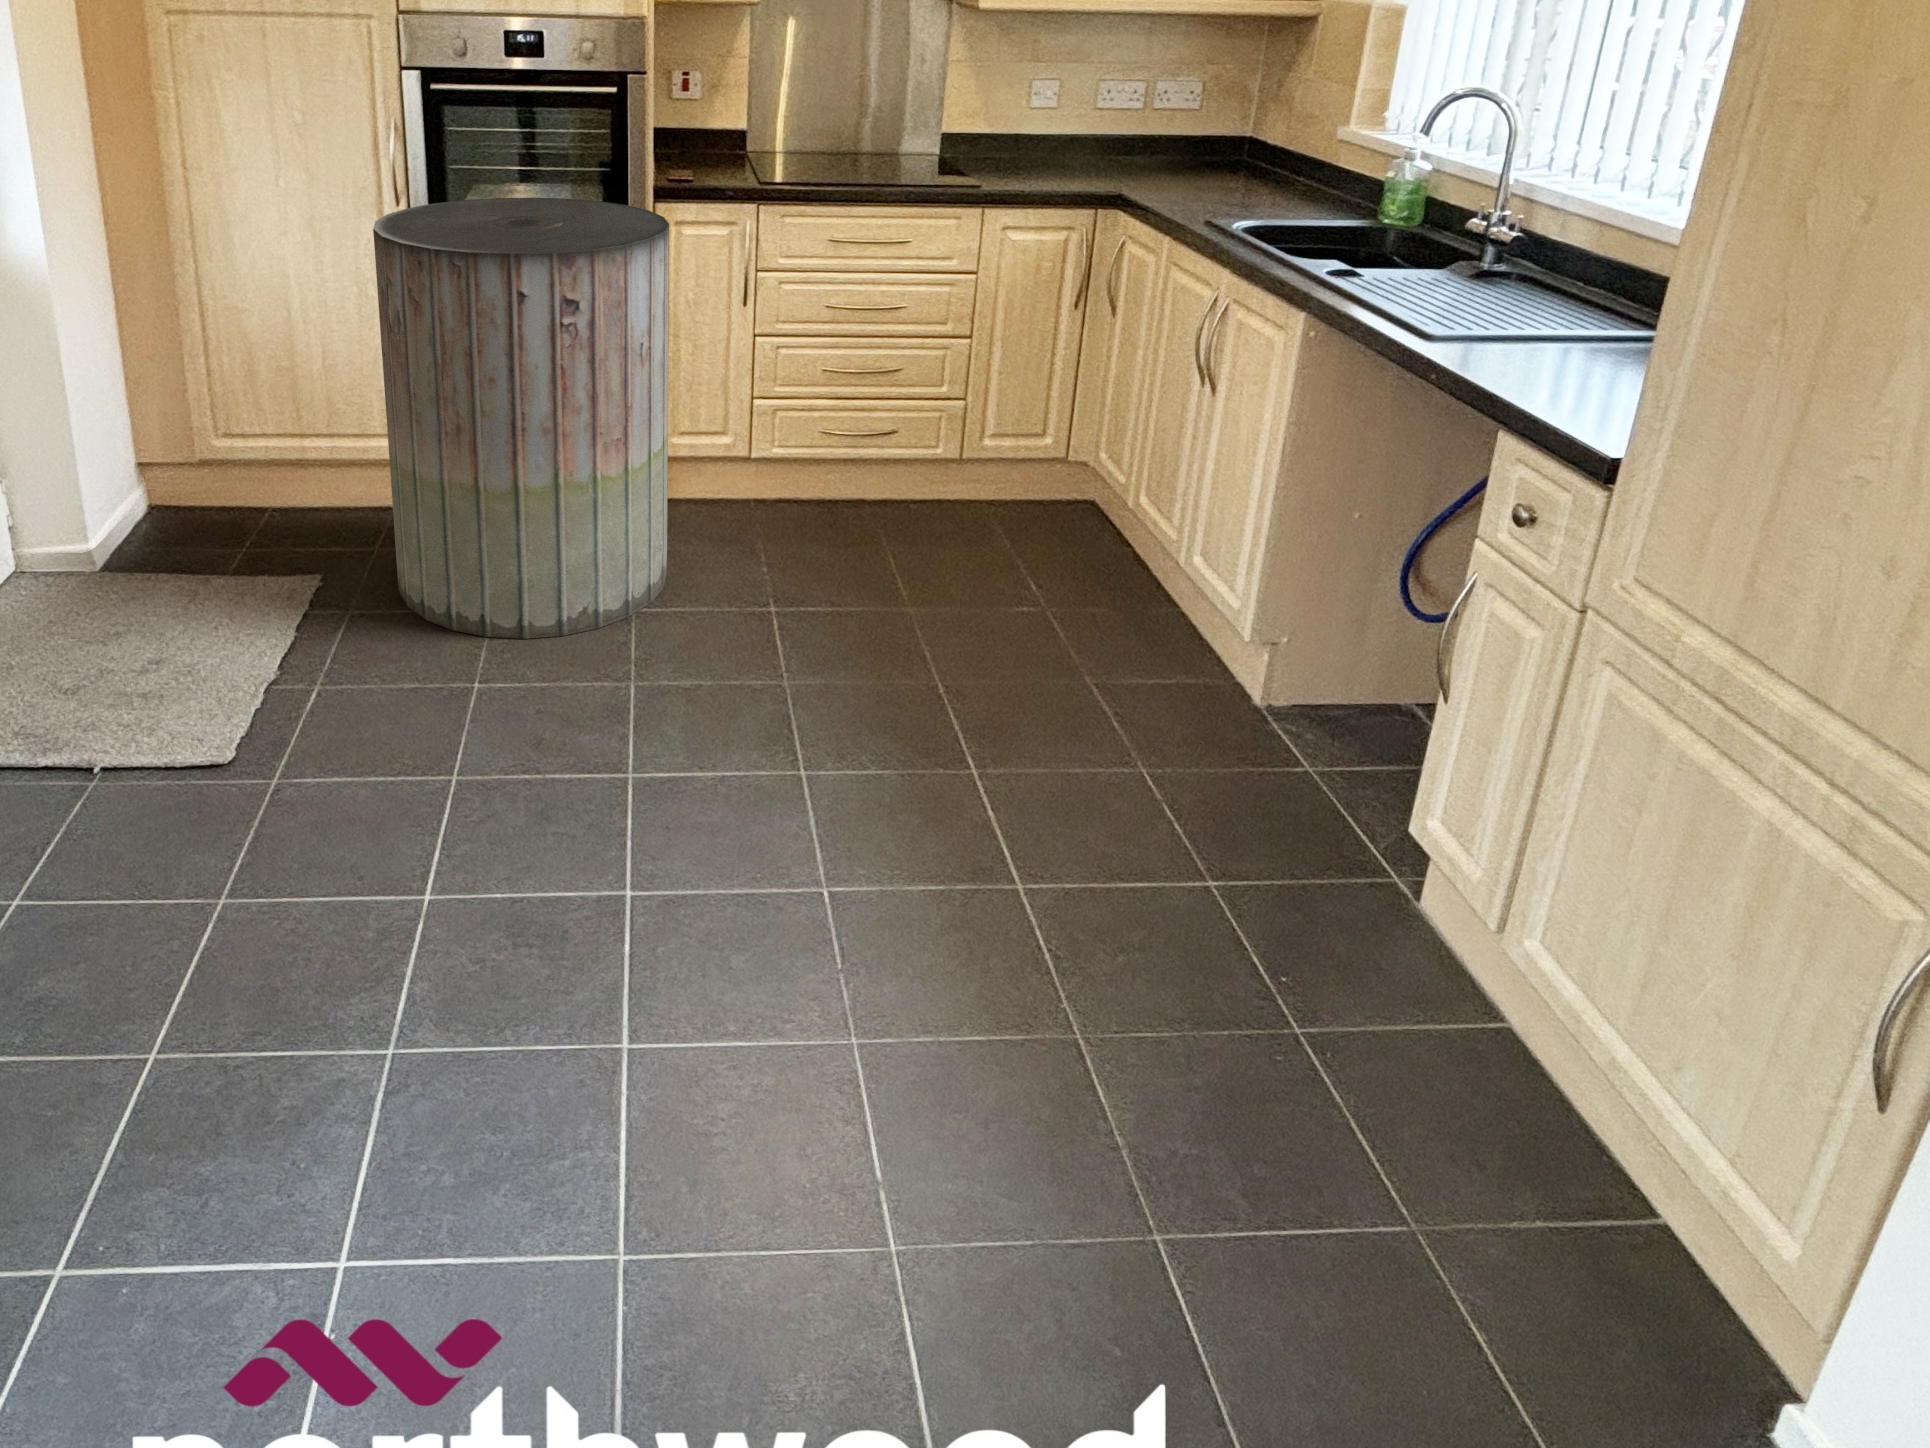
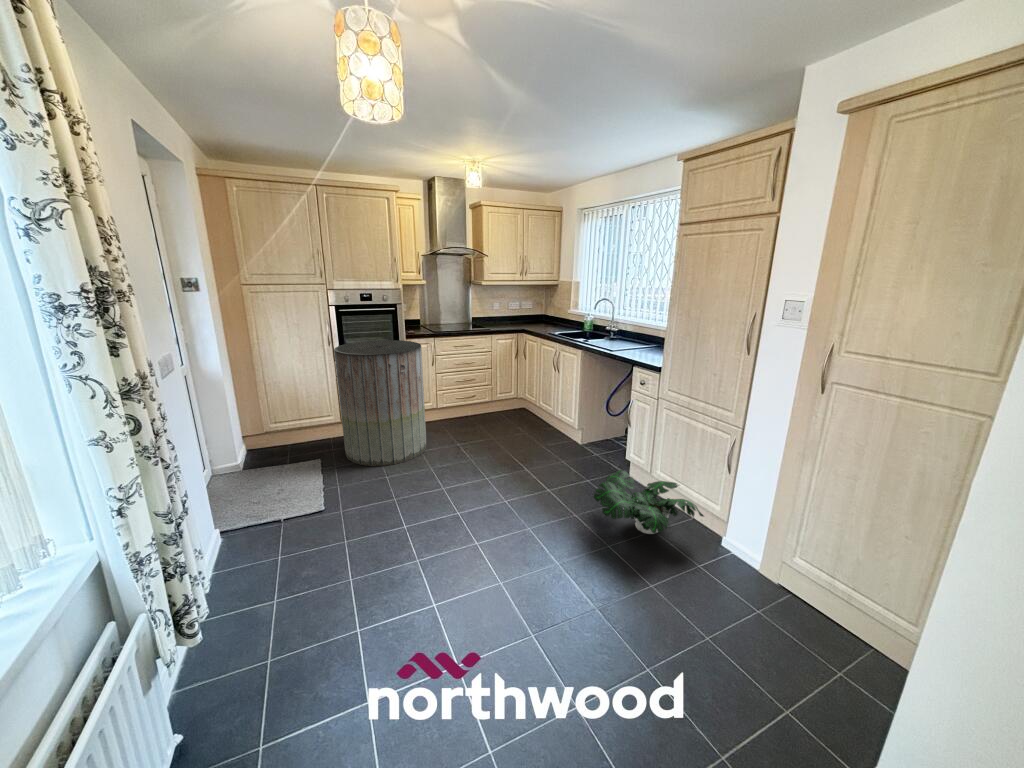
potted plant: none [1139,894,1681,1289] -> present [594,470,704,534]

